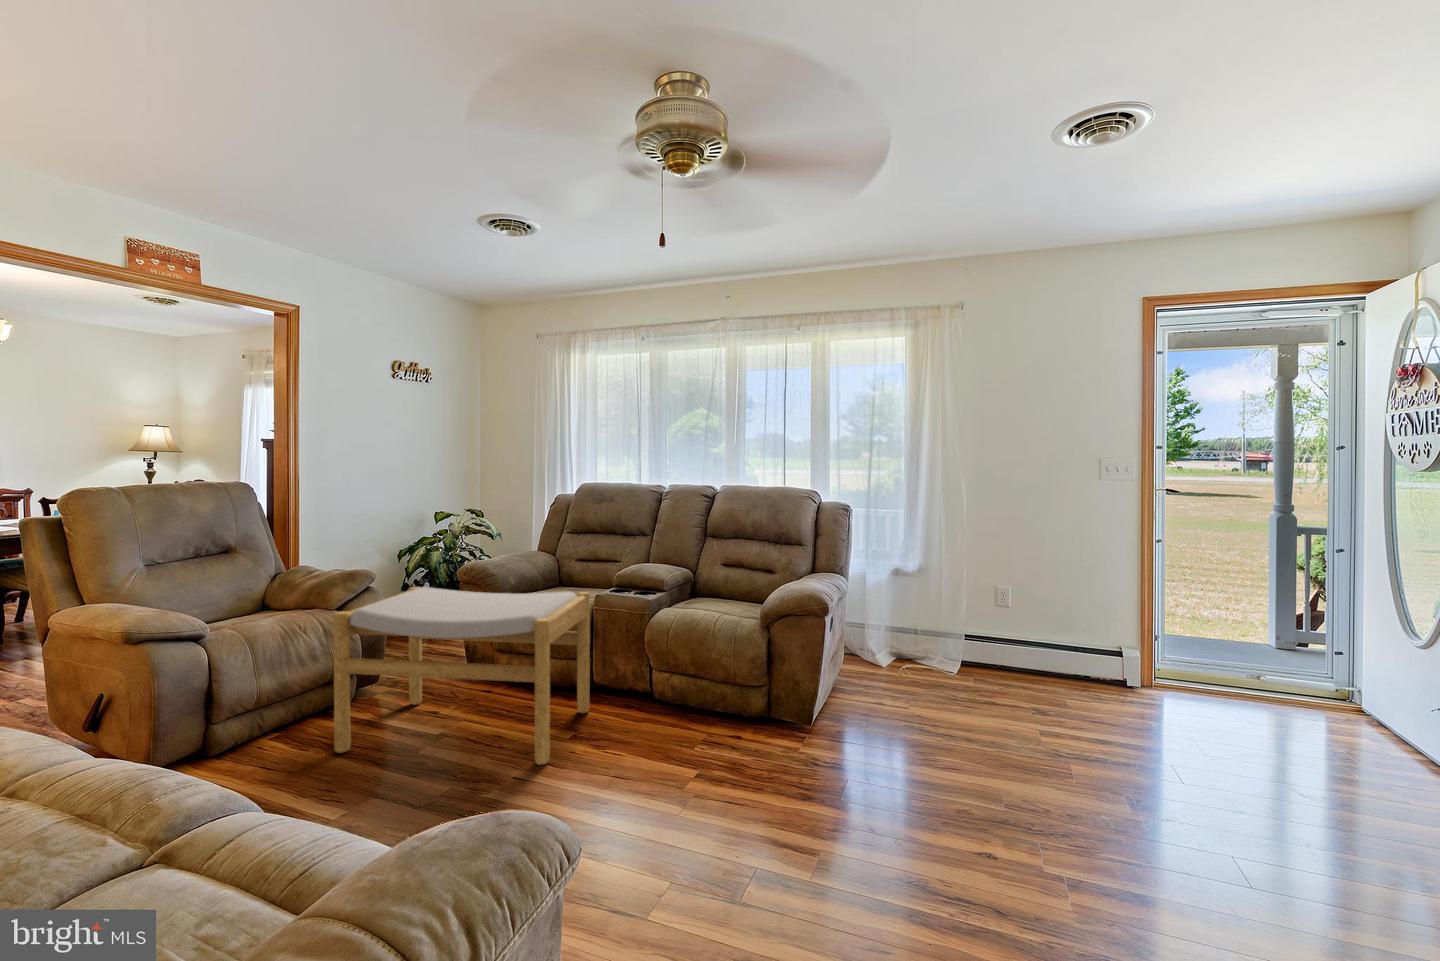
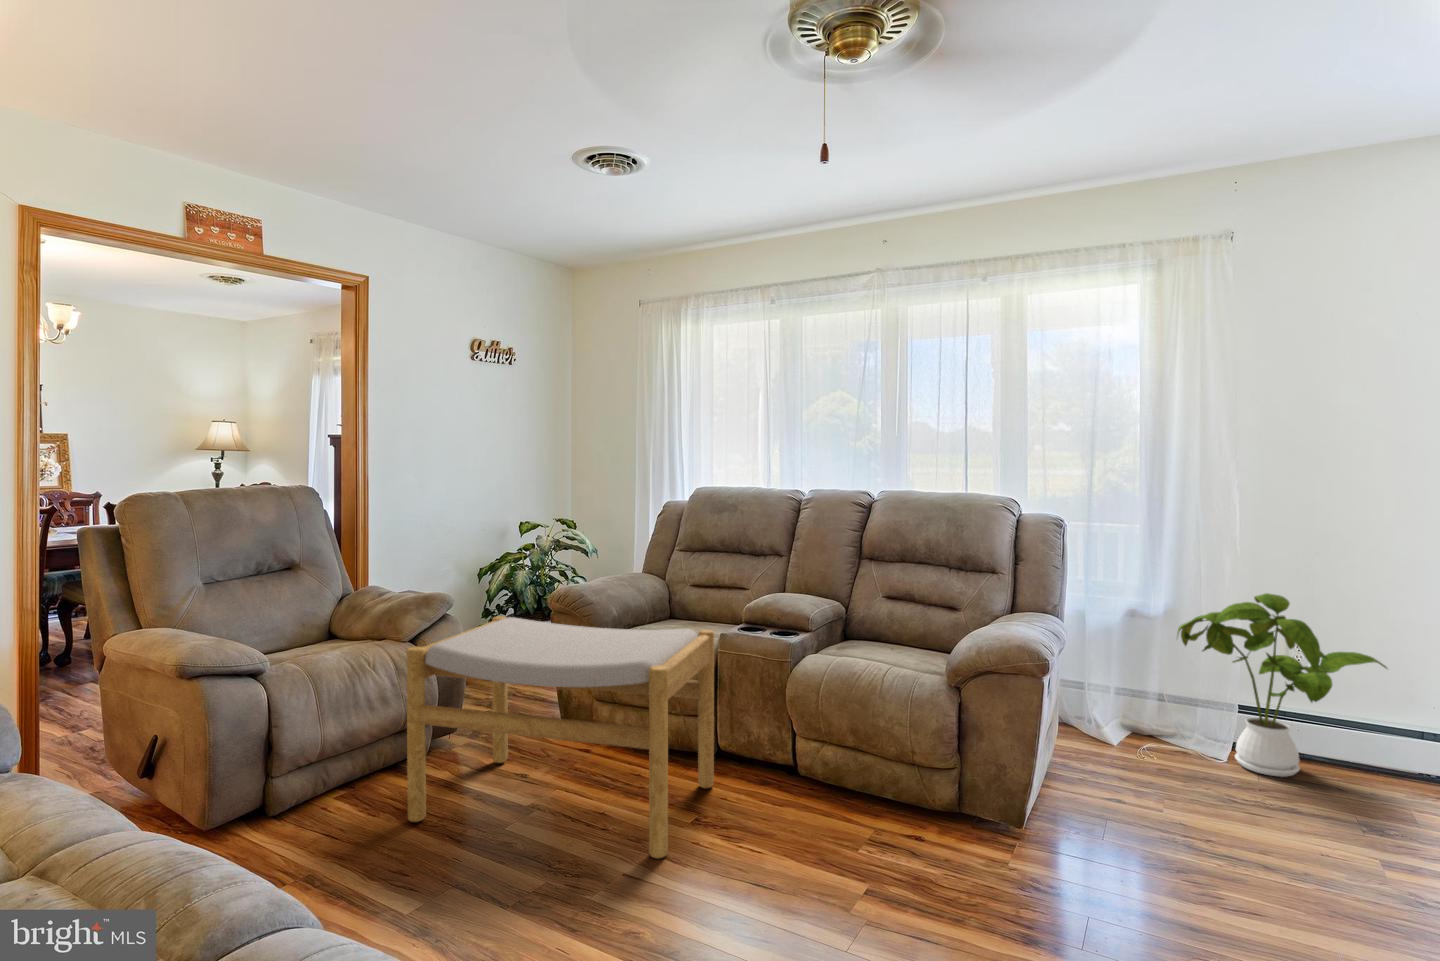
house plant: none [924,556,1054,682] -> present [1177,593,1387,777]

